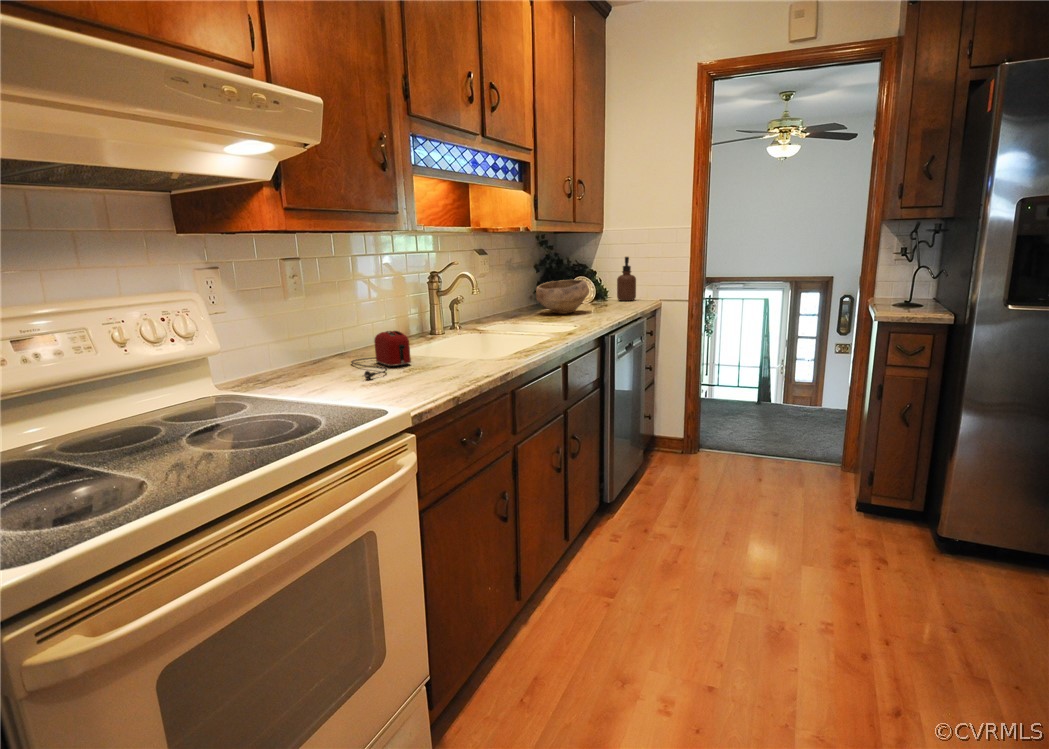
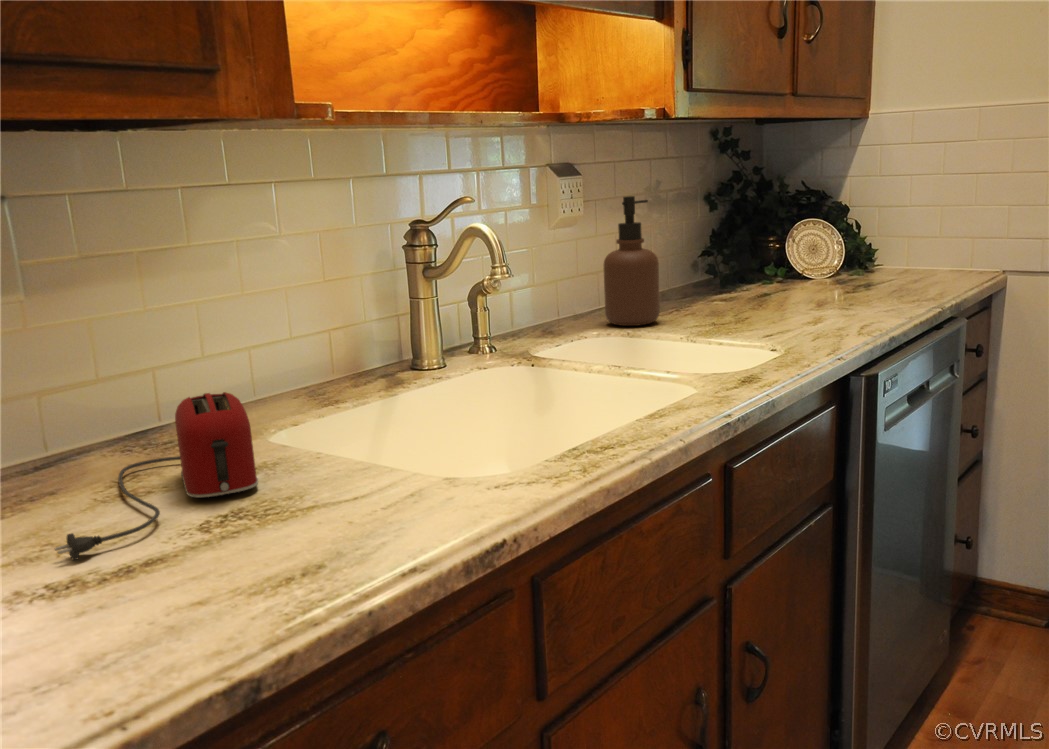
soap dispenser: present [617,257,636,301] -> present [604,196,660,326]
bowl: present [536,279,589,314] -> none [695,229,822,309]

